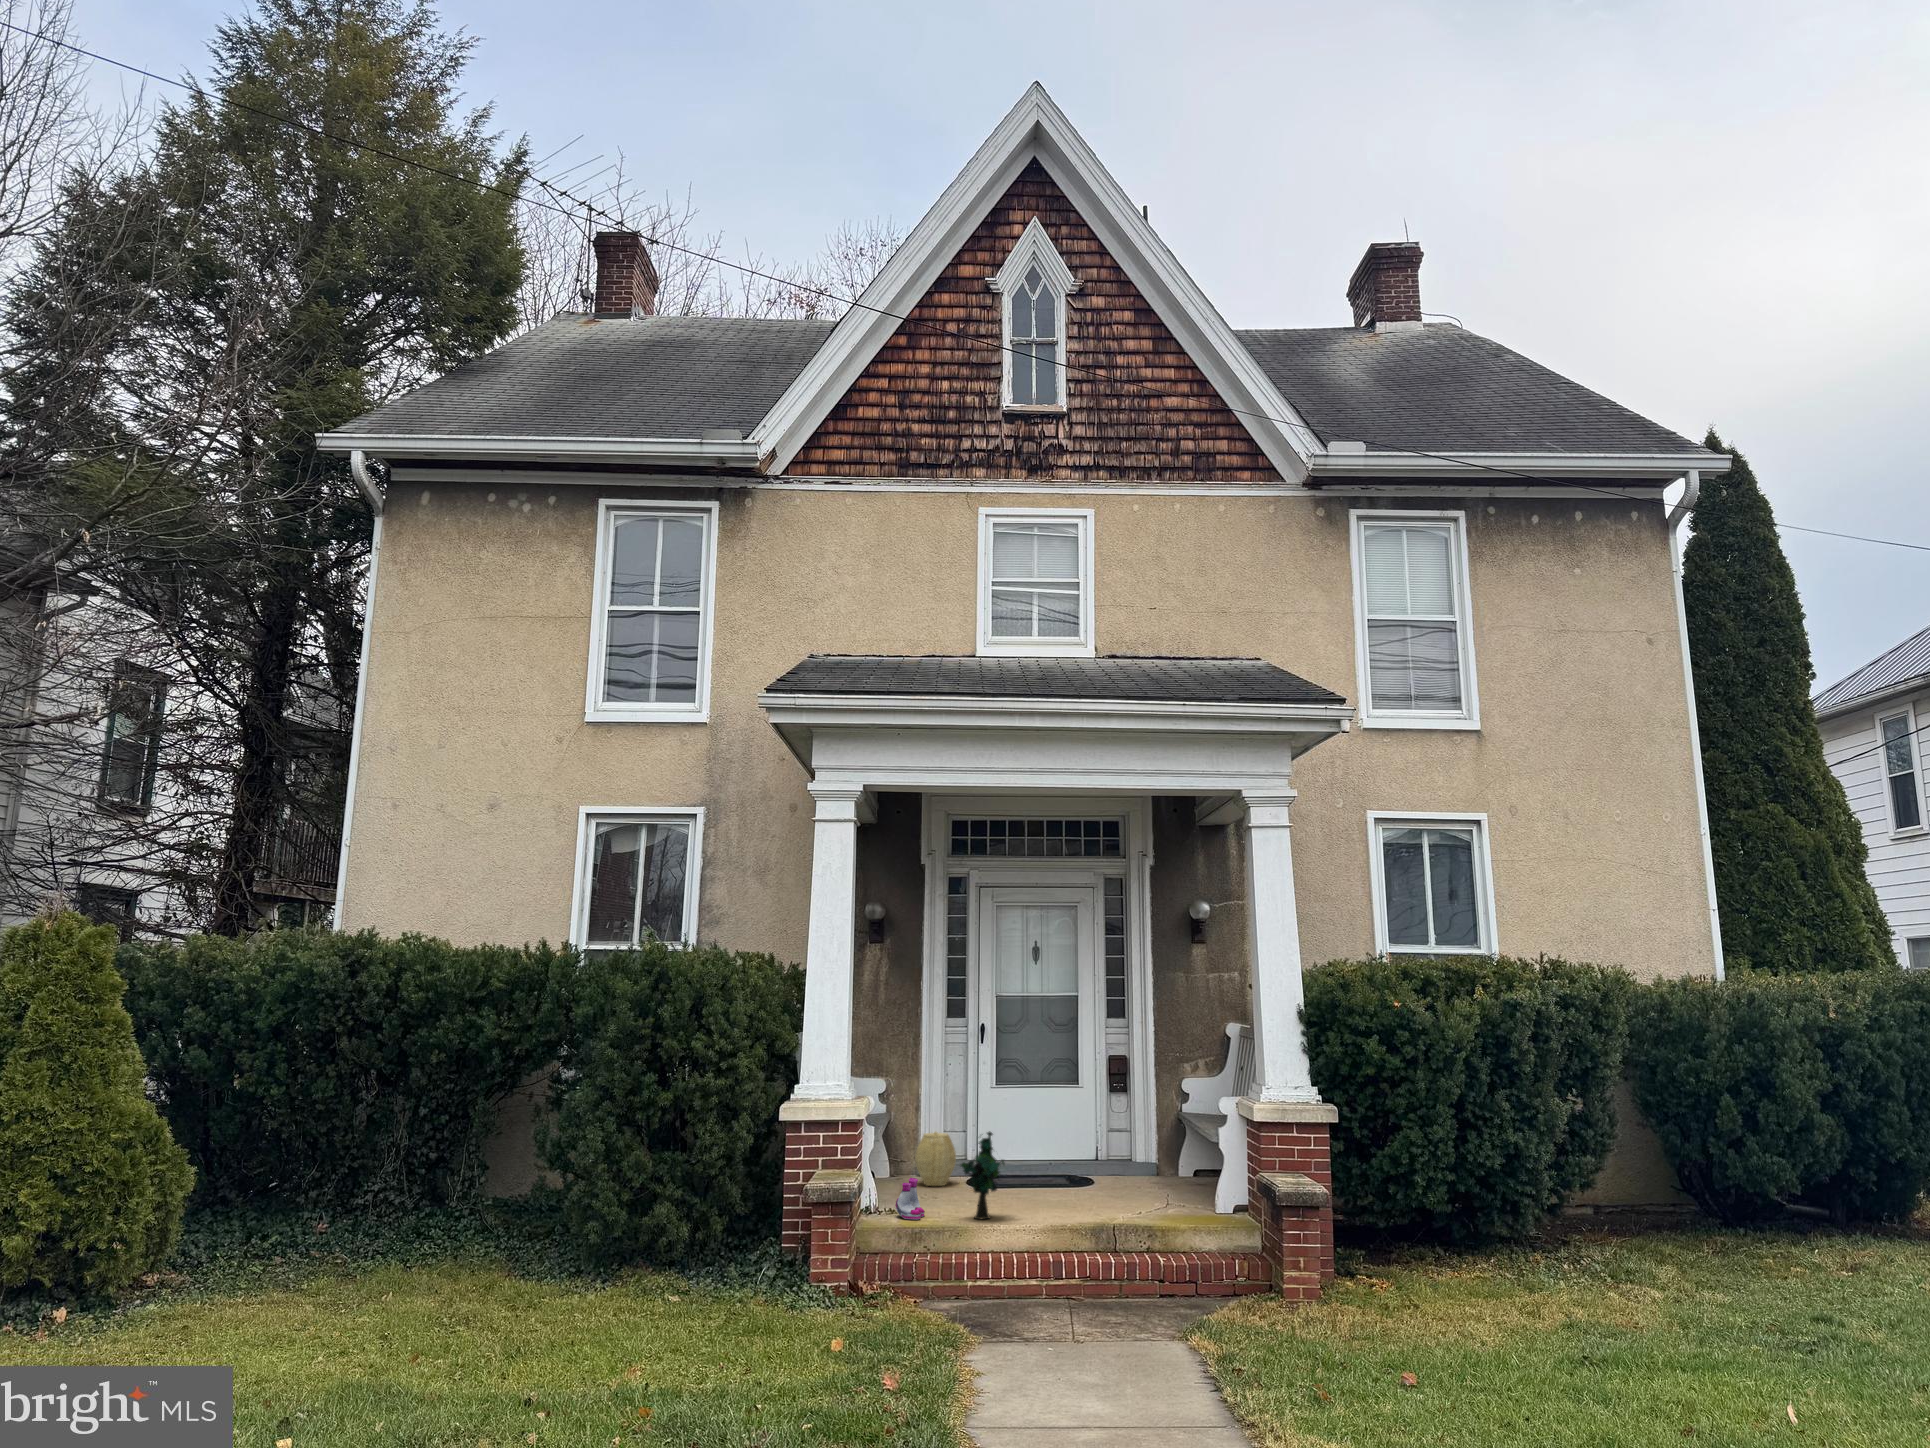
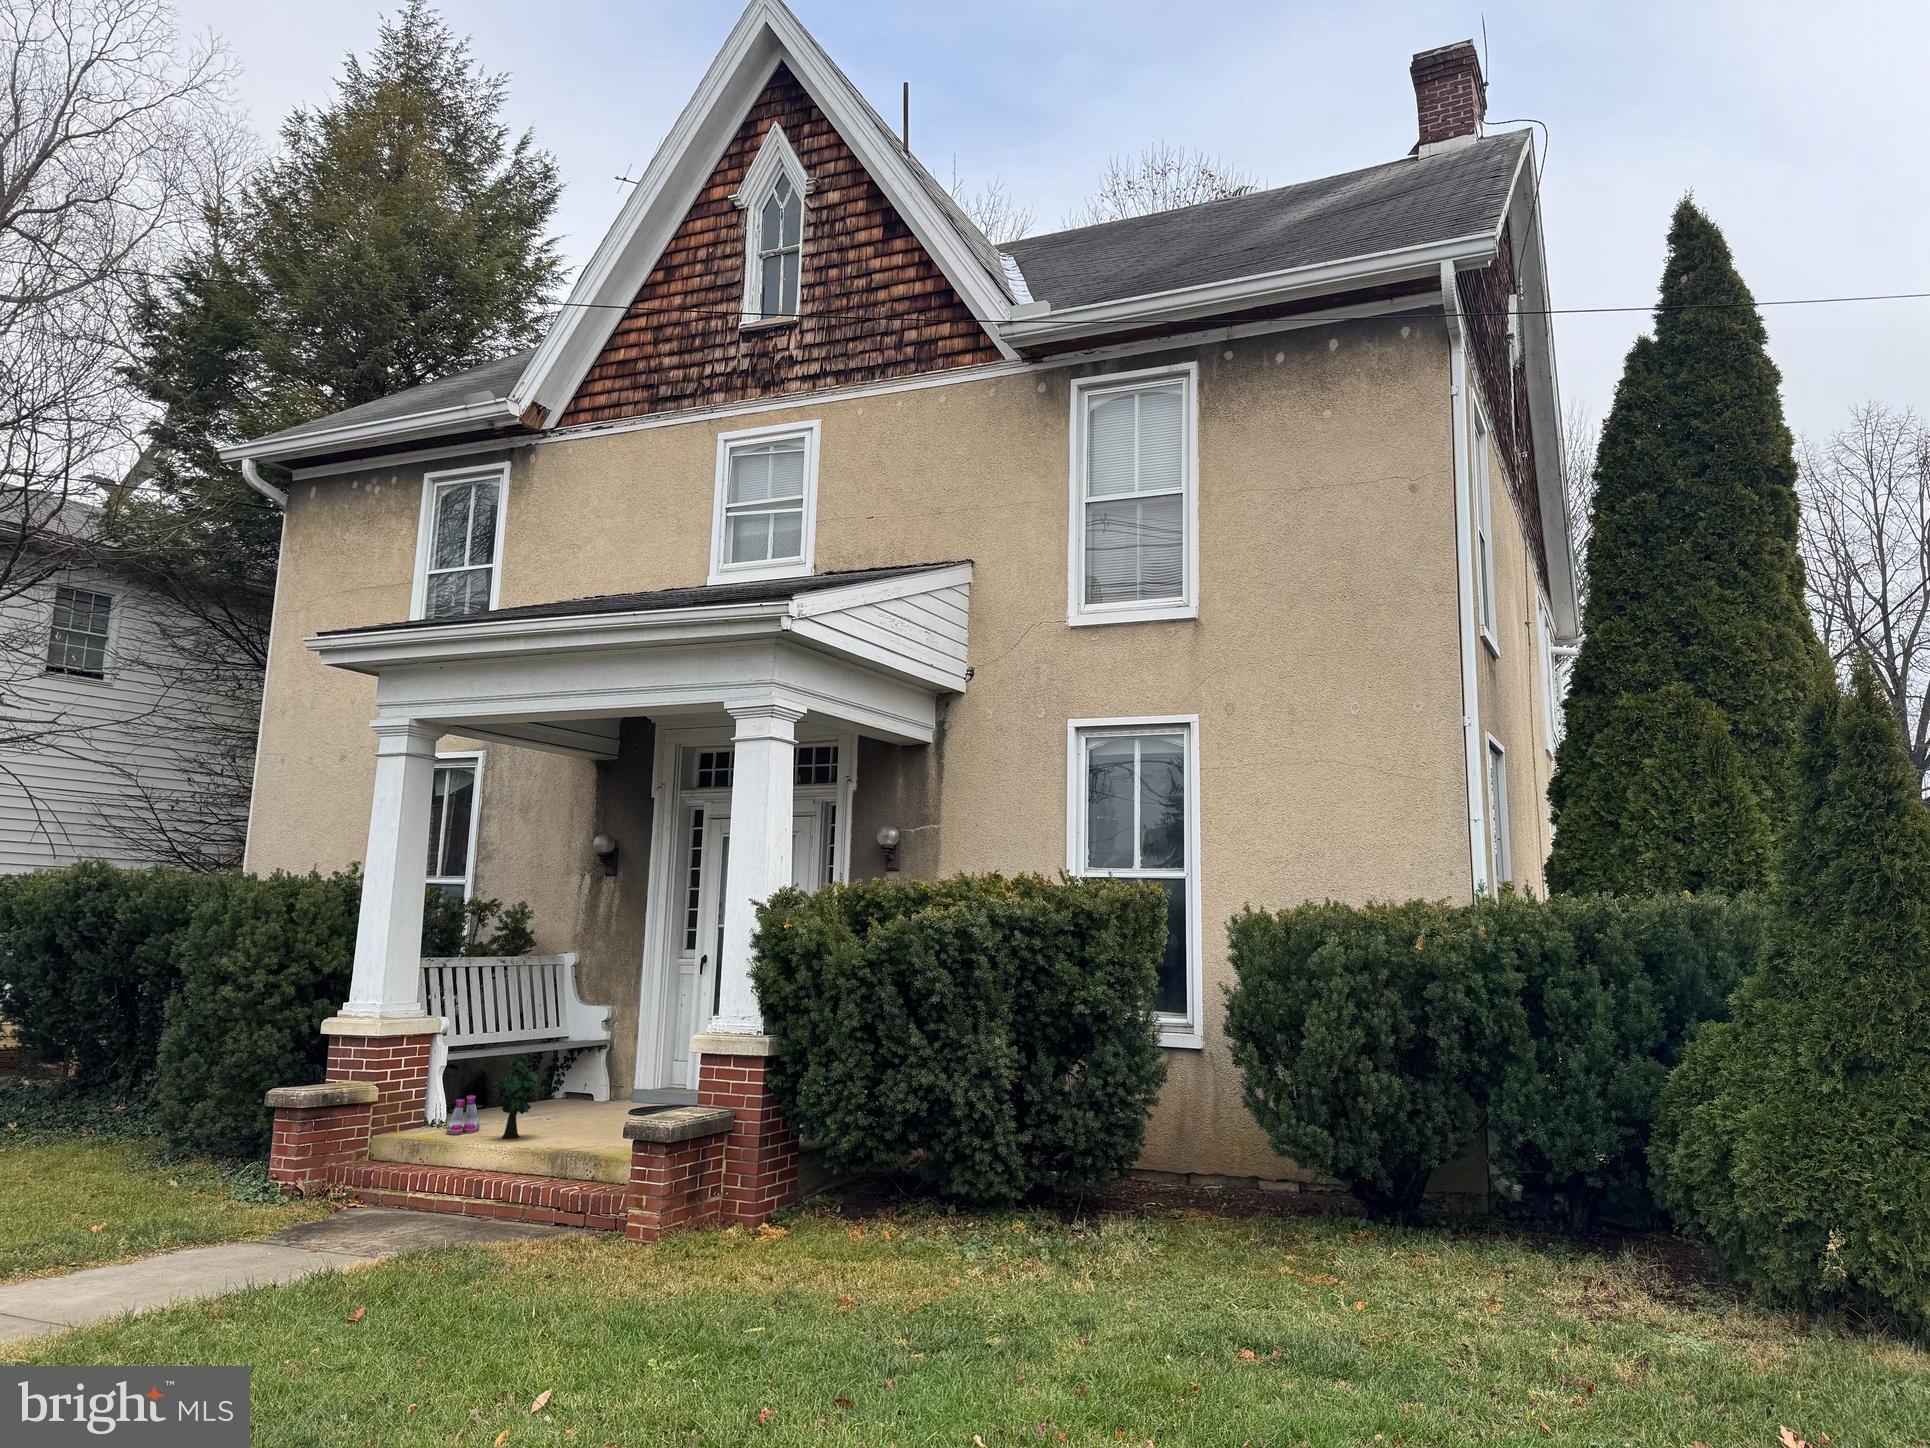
woven basket: present [915,1132,956,1186] -> none [567,1058,610,1111]

